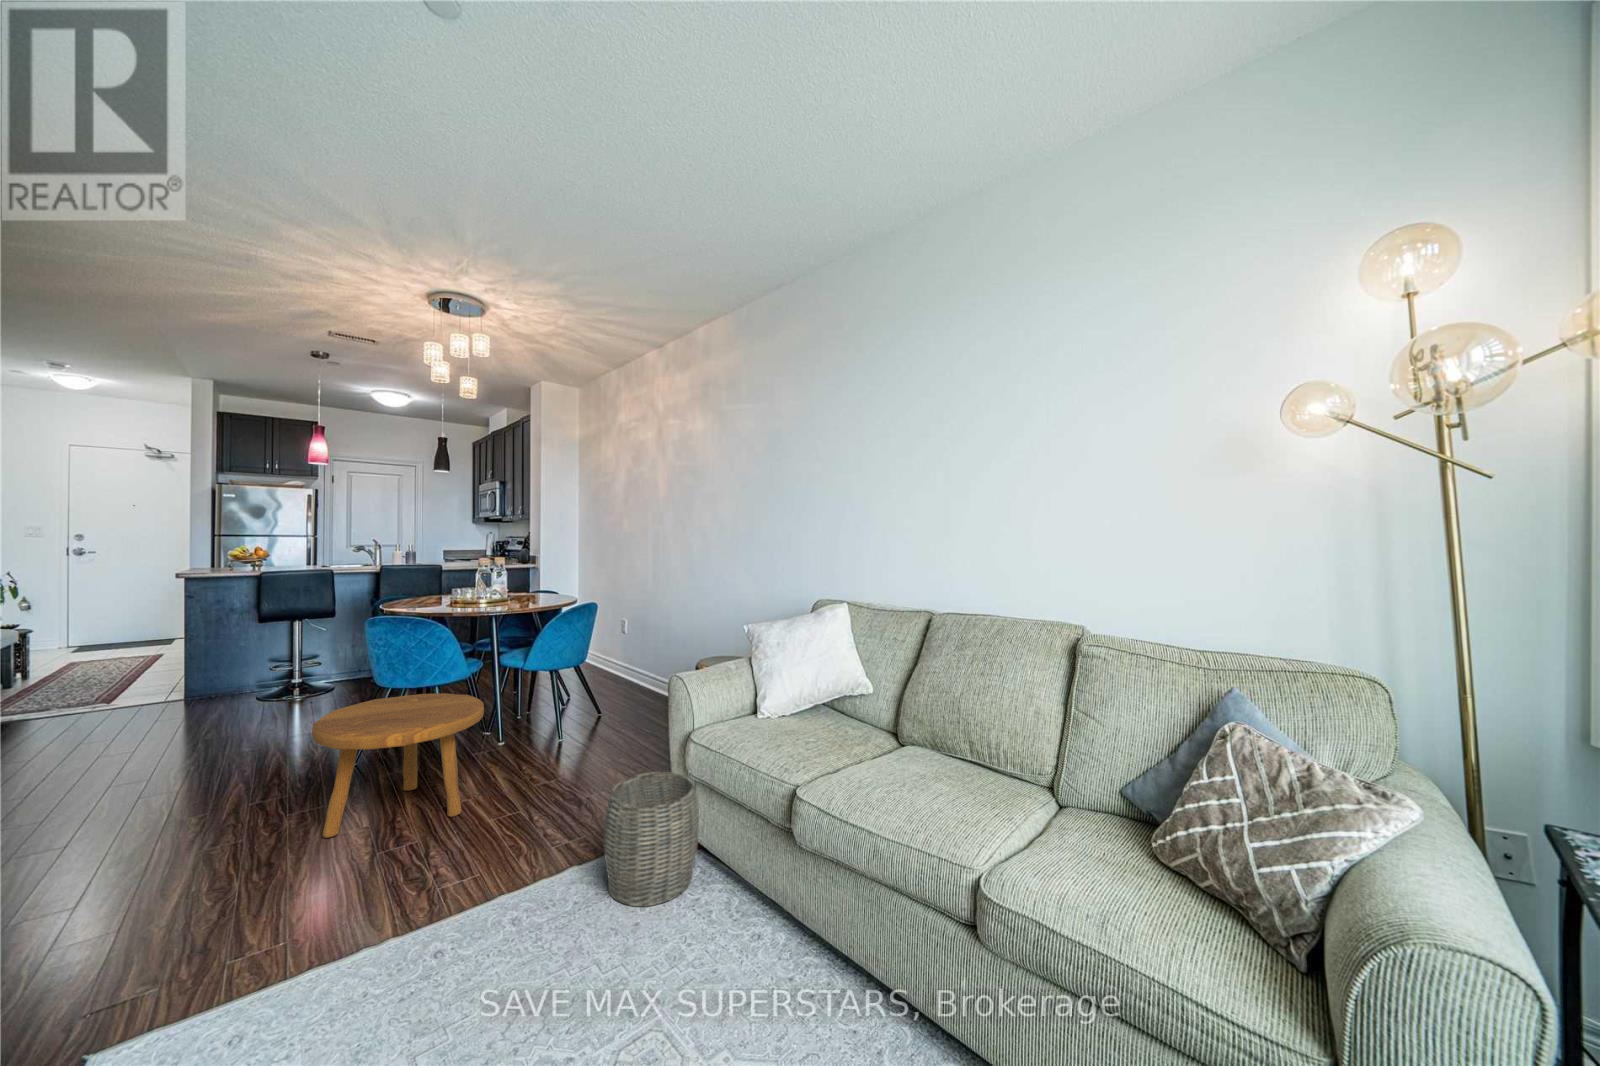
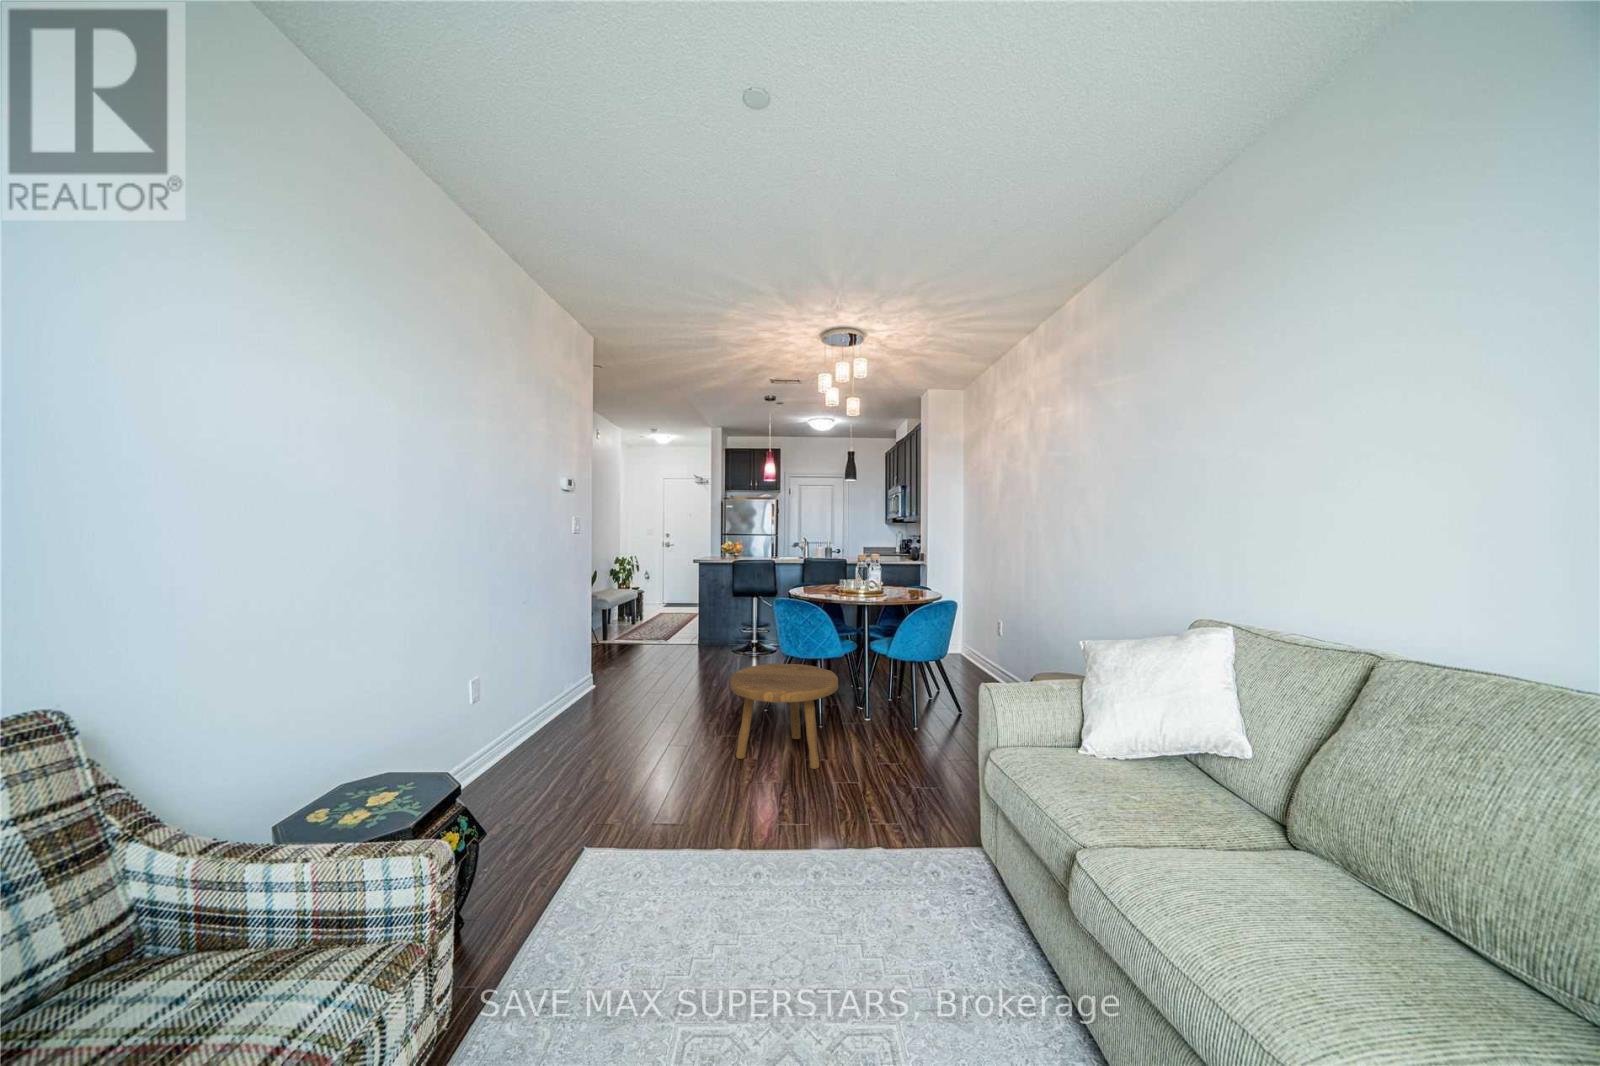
woven basket: present [604,772,699,906] -> none [893,778,991,920]

